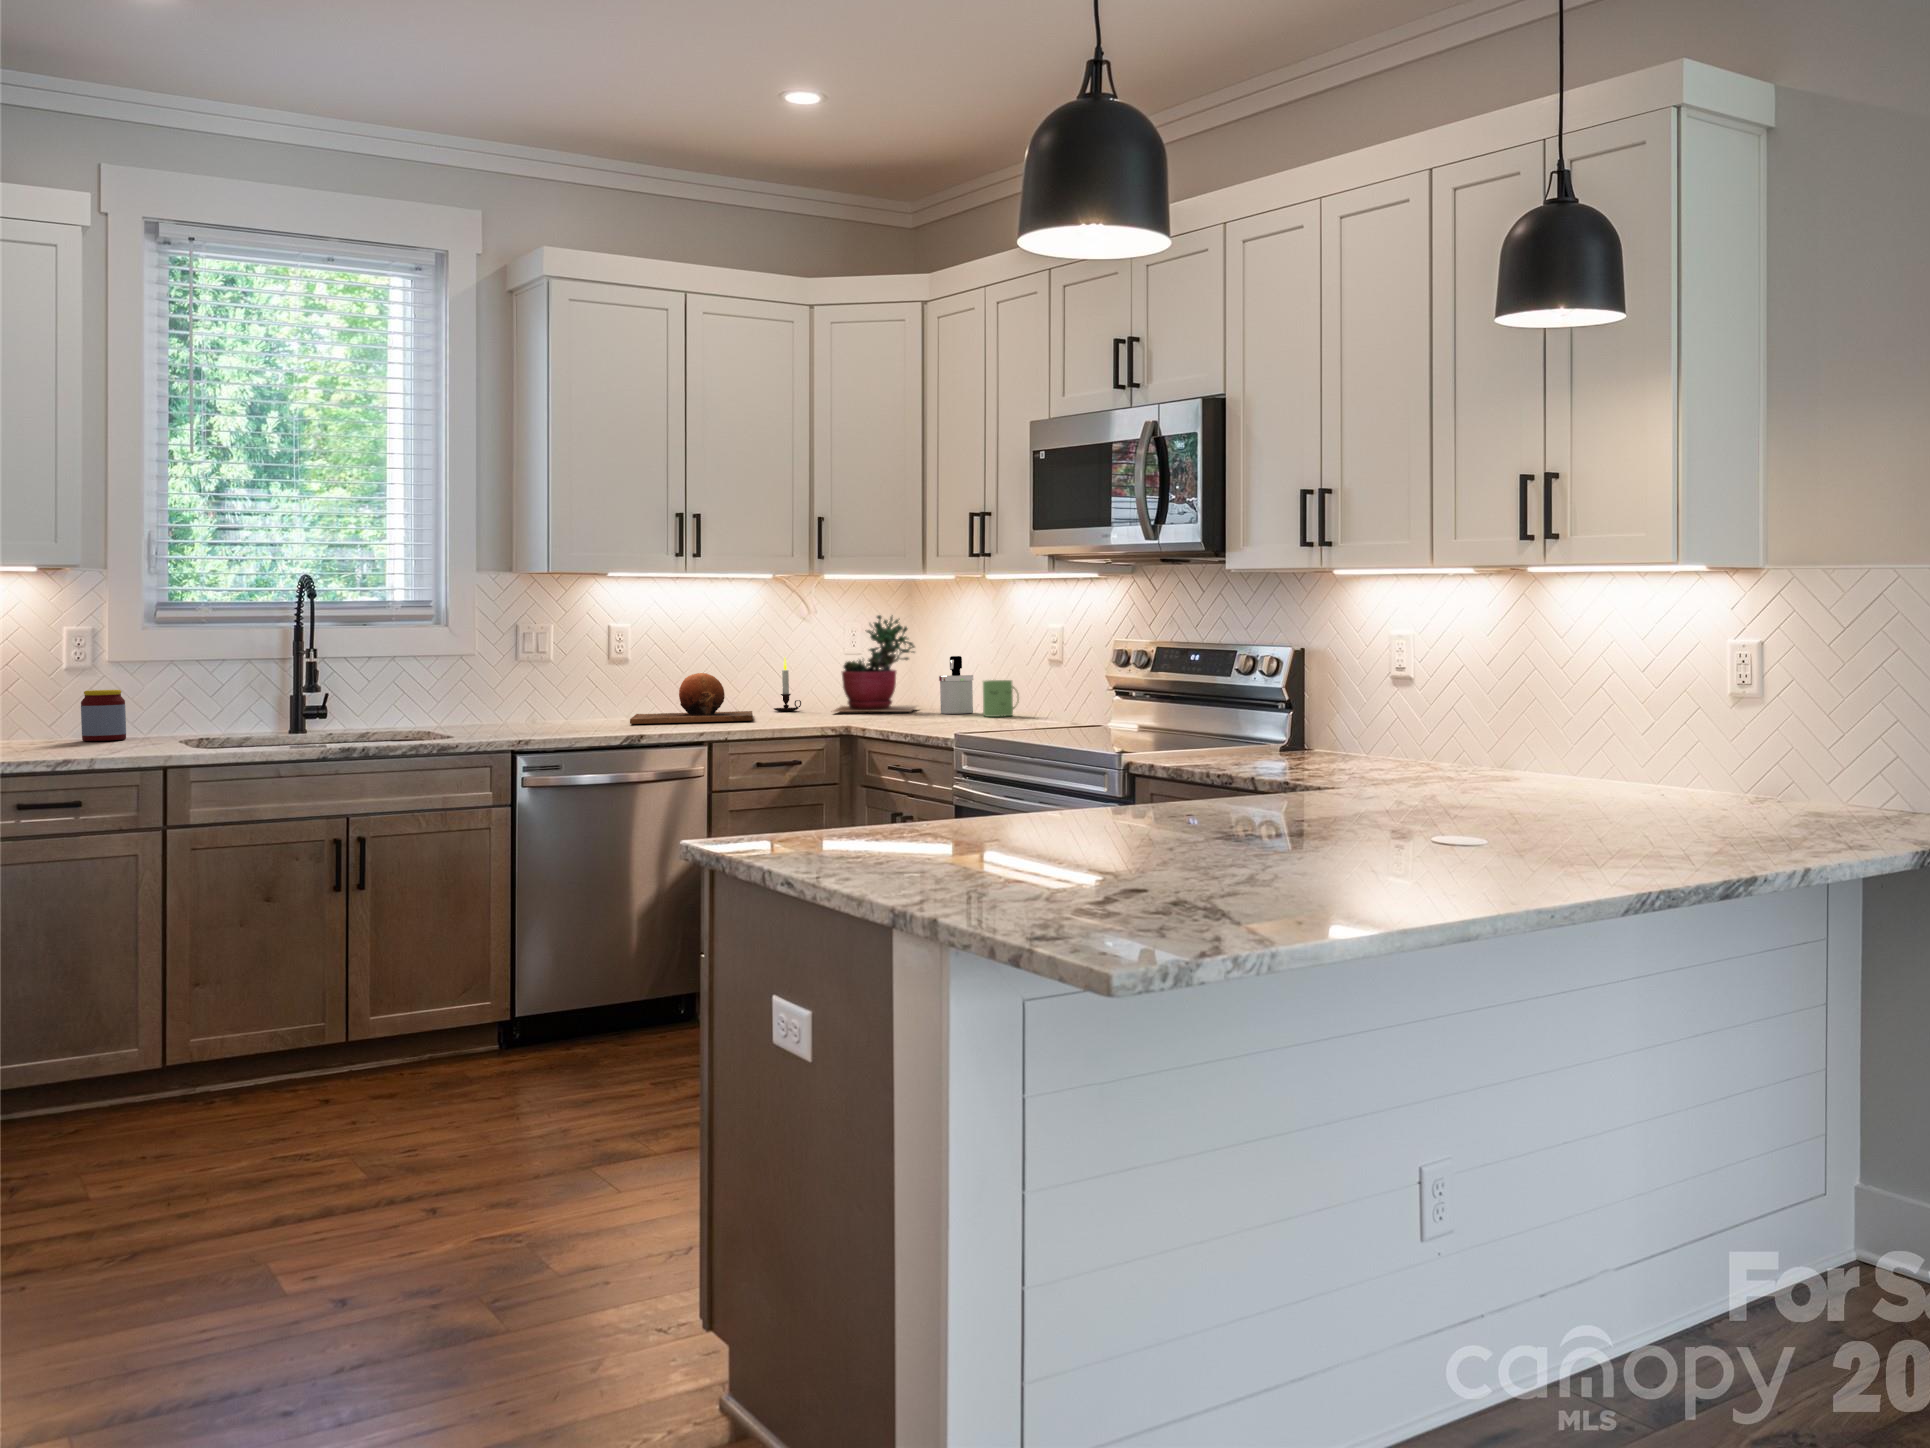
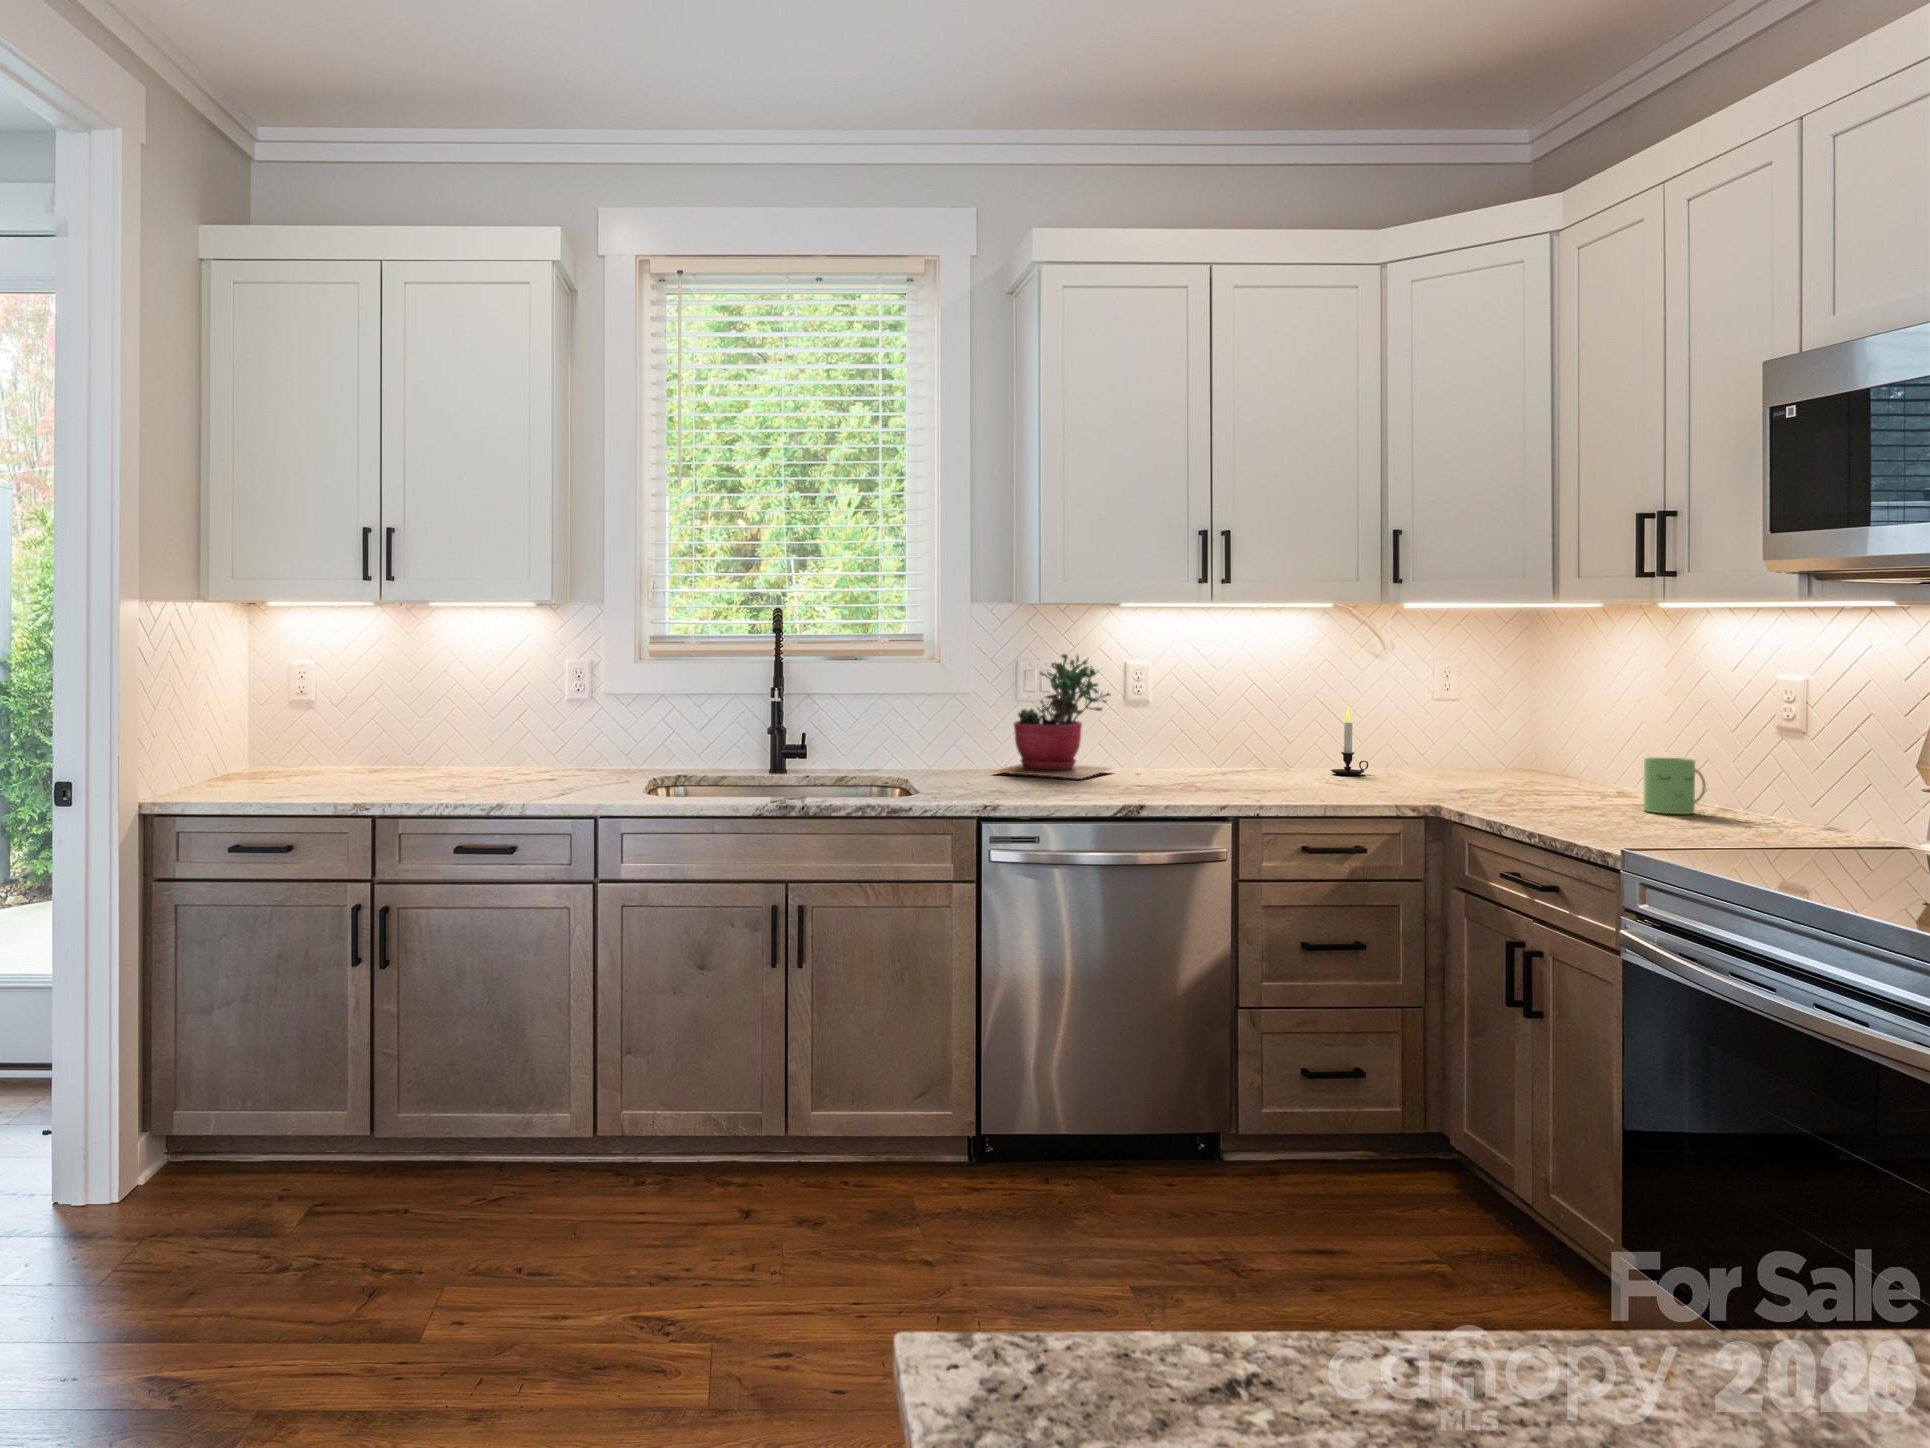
succulent plant: present [834,615,916,712] -> present [995,654,1111,779]
soap dispenser: present [939,656,974,714] -> none [1570,717,1625,801]
chopping board: present [630,673,753,724] -> none [1137,725,1300,793]
jar: present [81,690,126,741] -> none [568,719,610,773]

